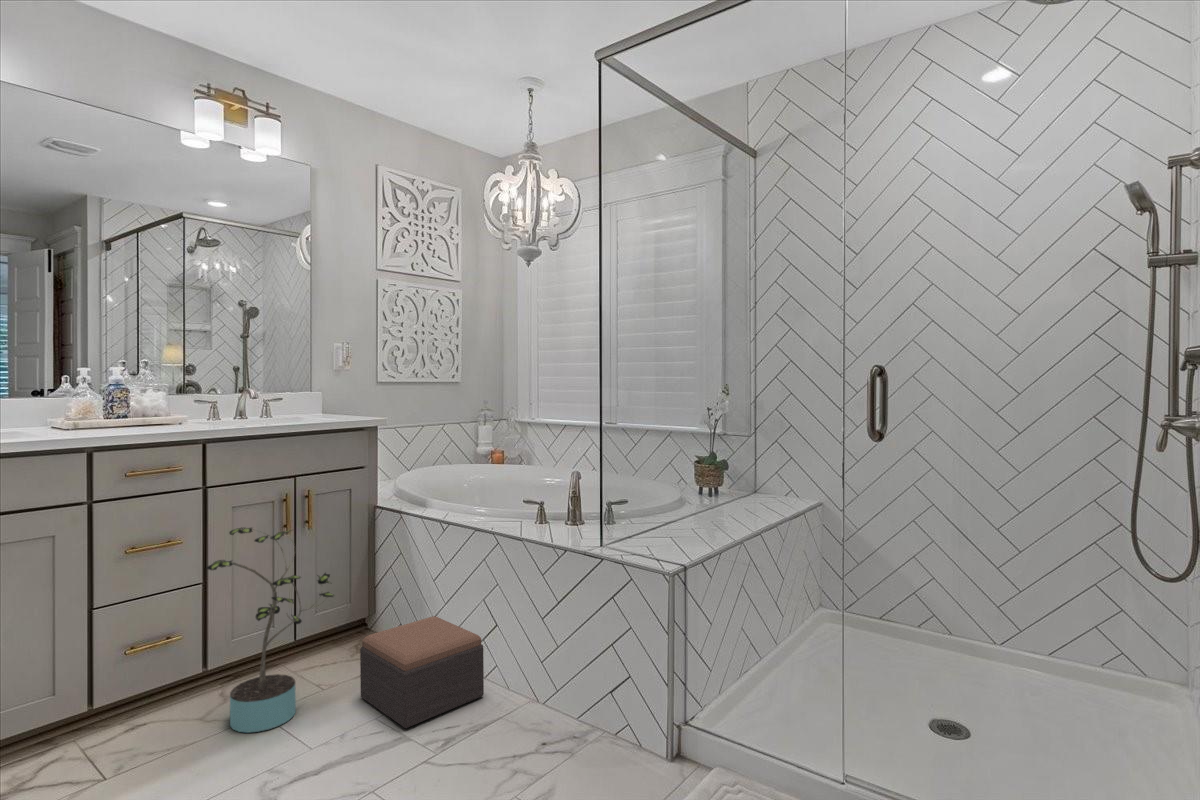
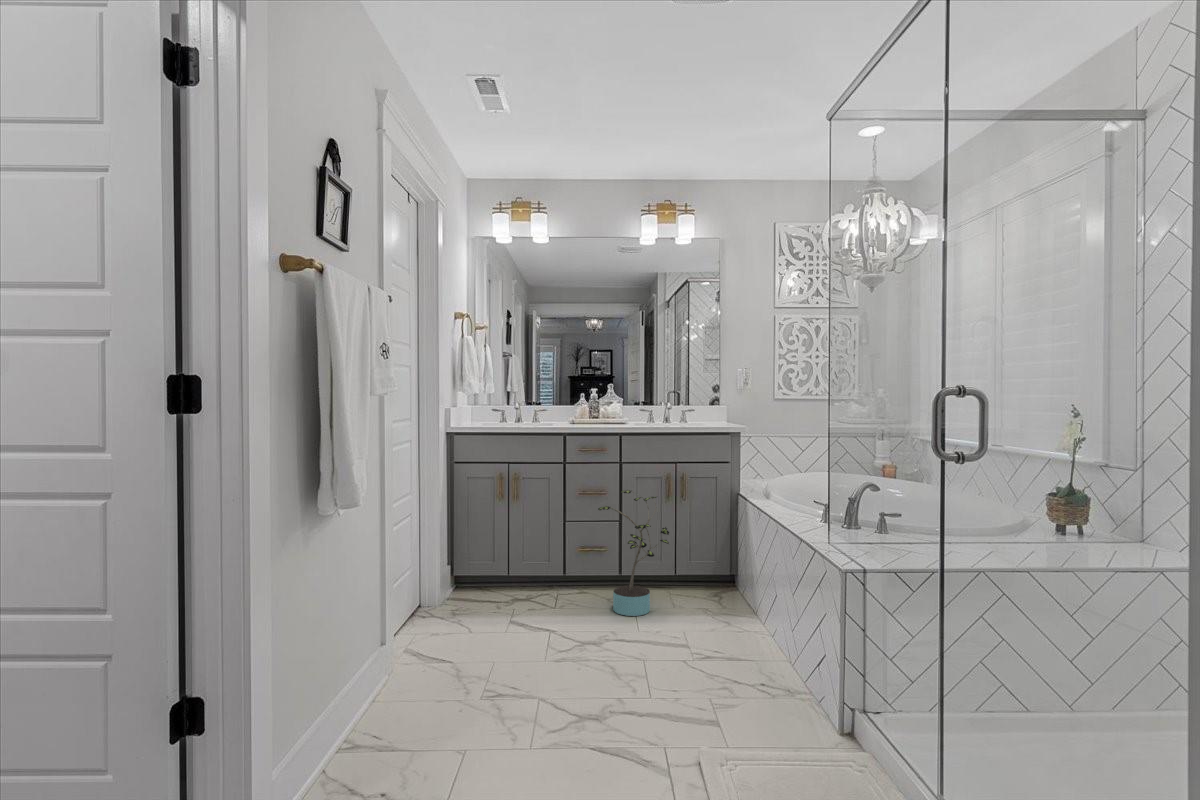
footstool: present [360,616,484,728] -> none [687,577,759,644]

